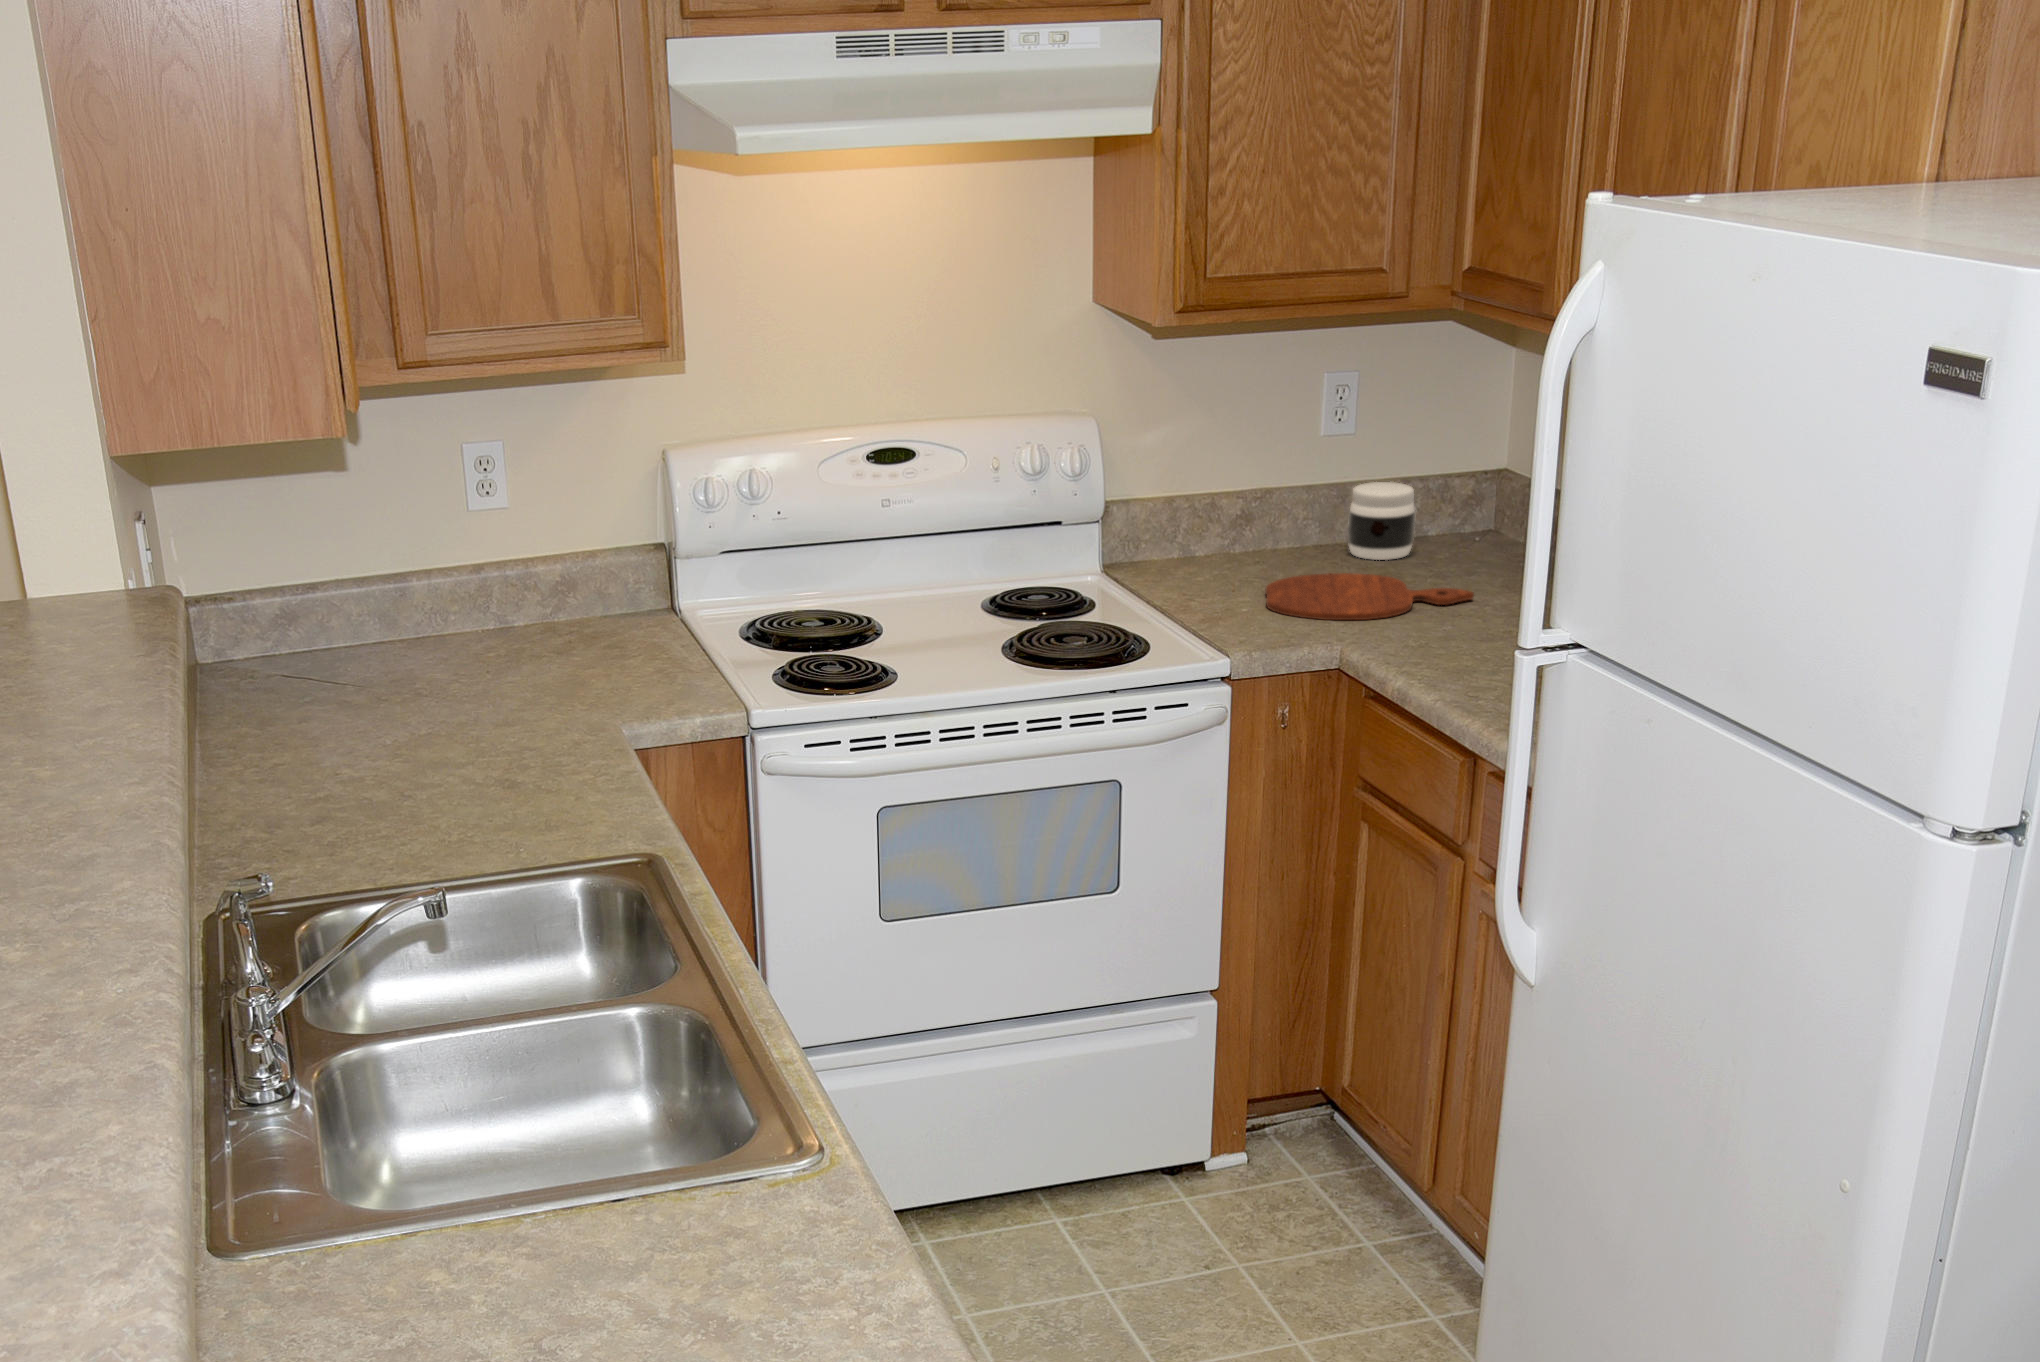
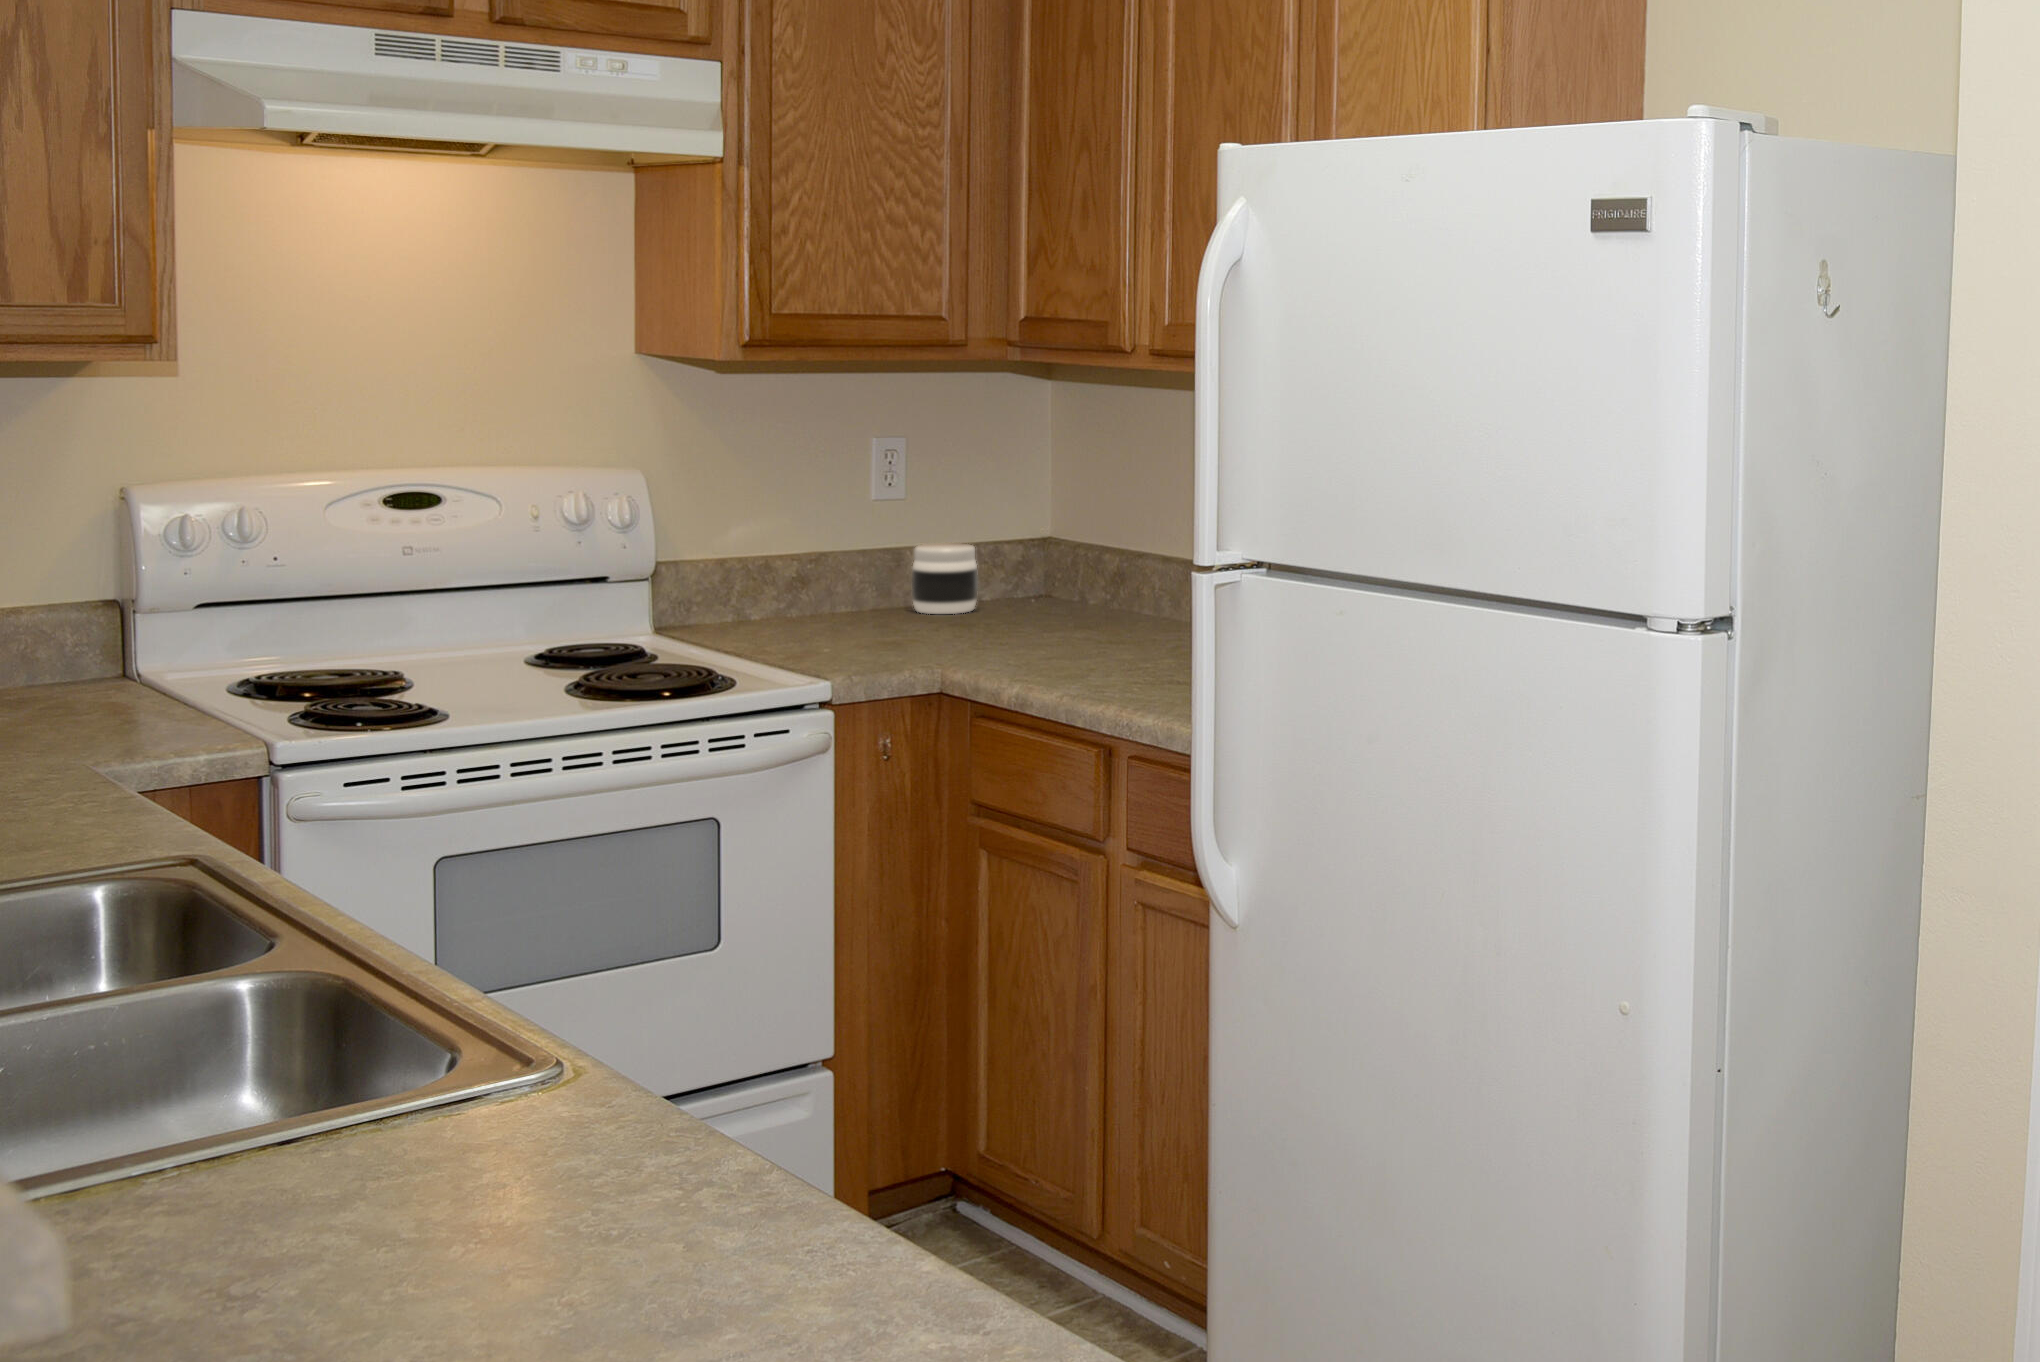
cutting board: present [1266,573,1474,620] -> none [845,619,1056,650]

